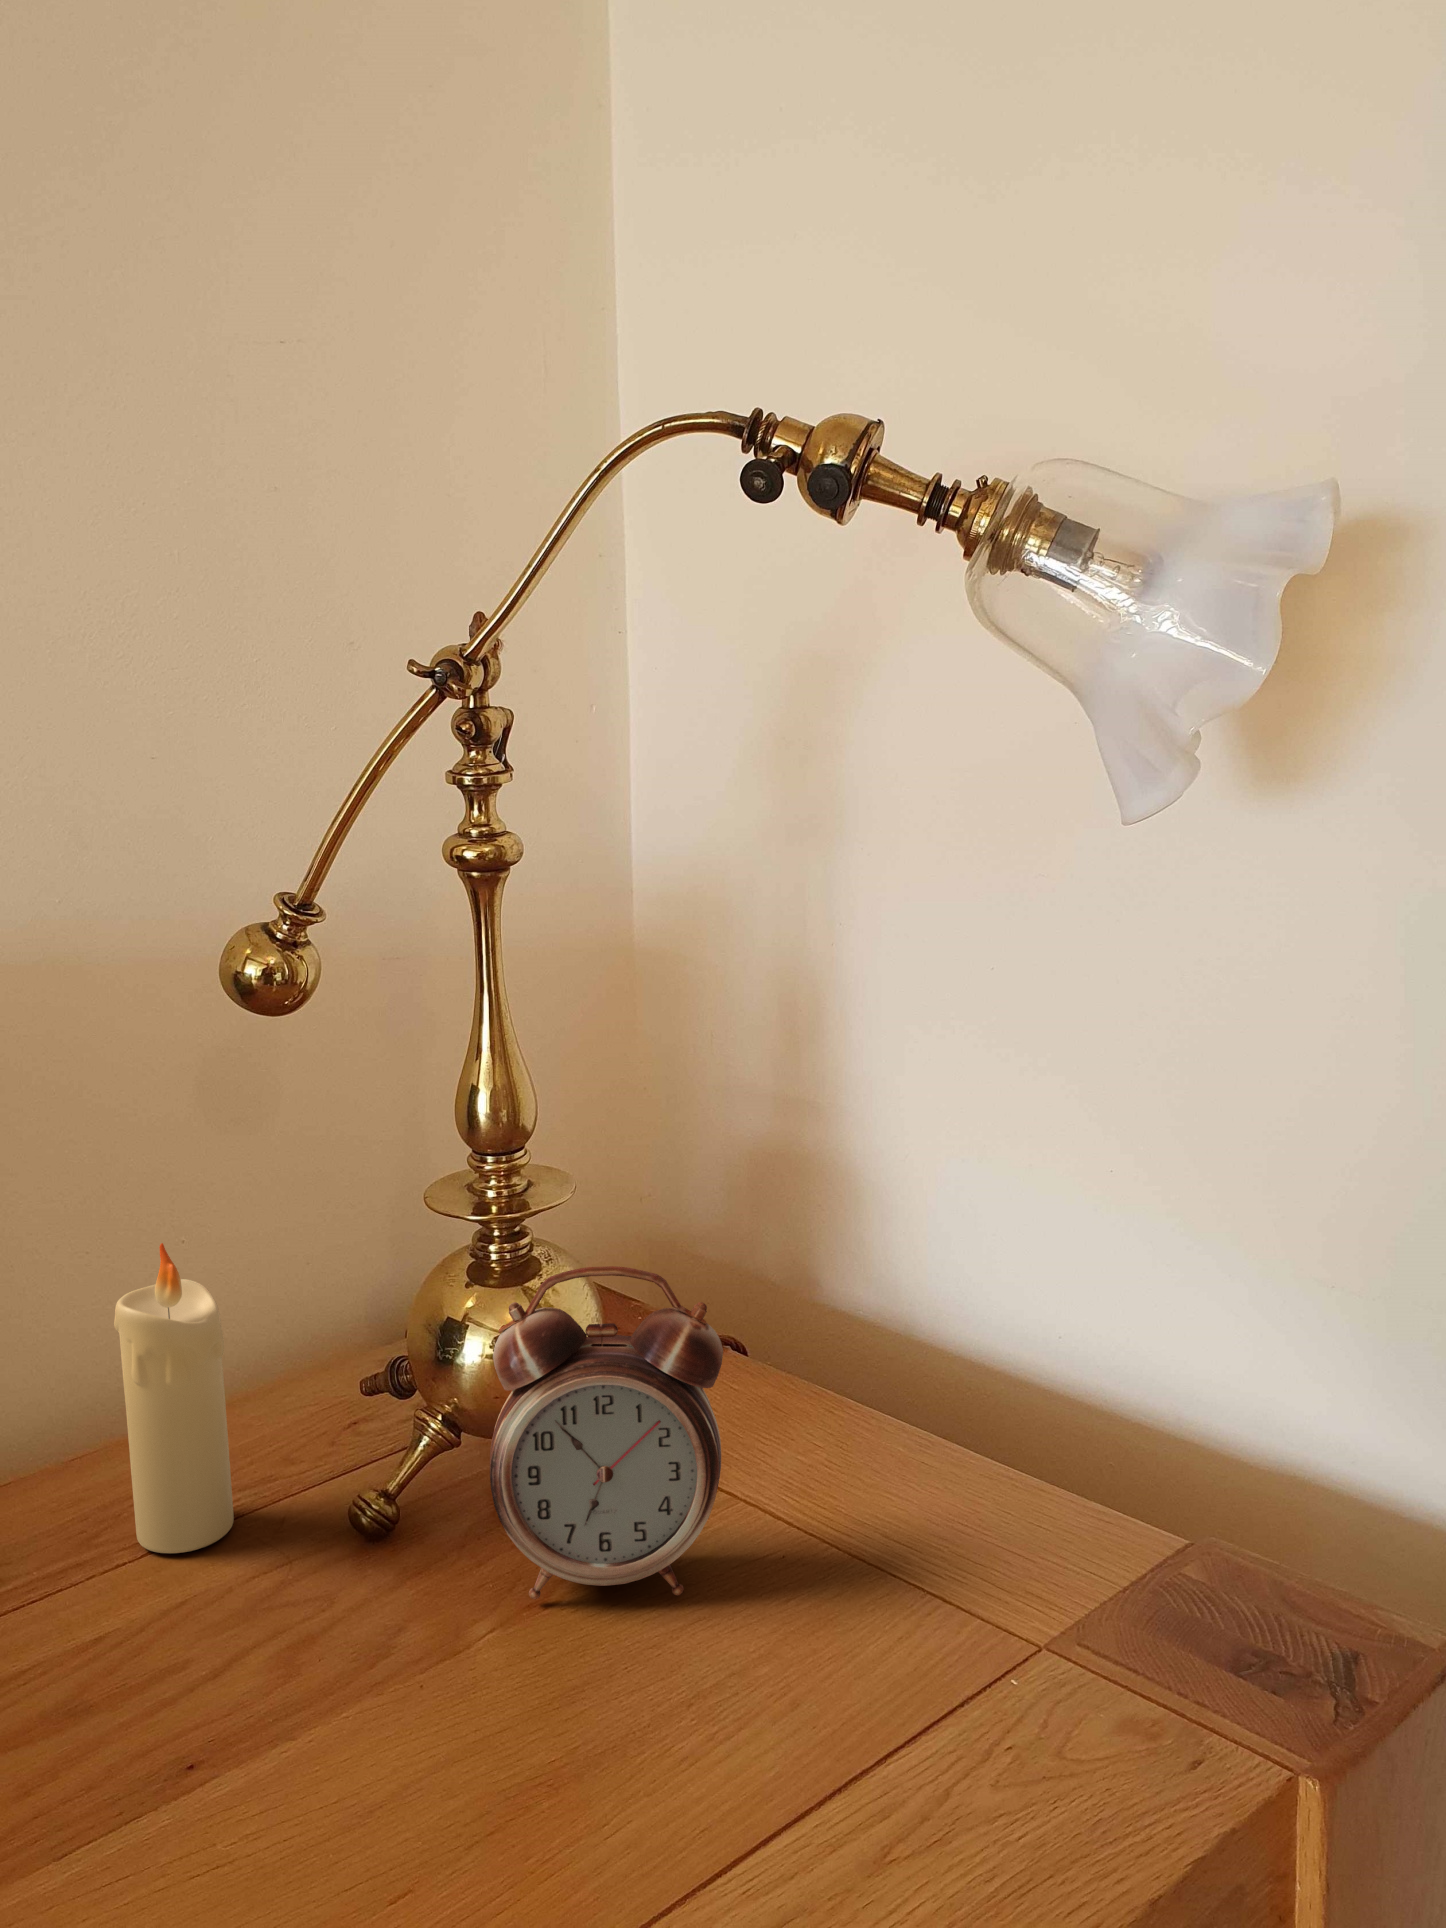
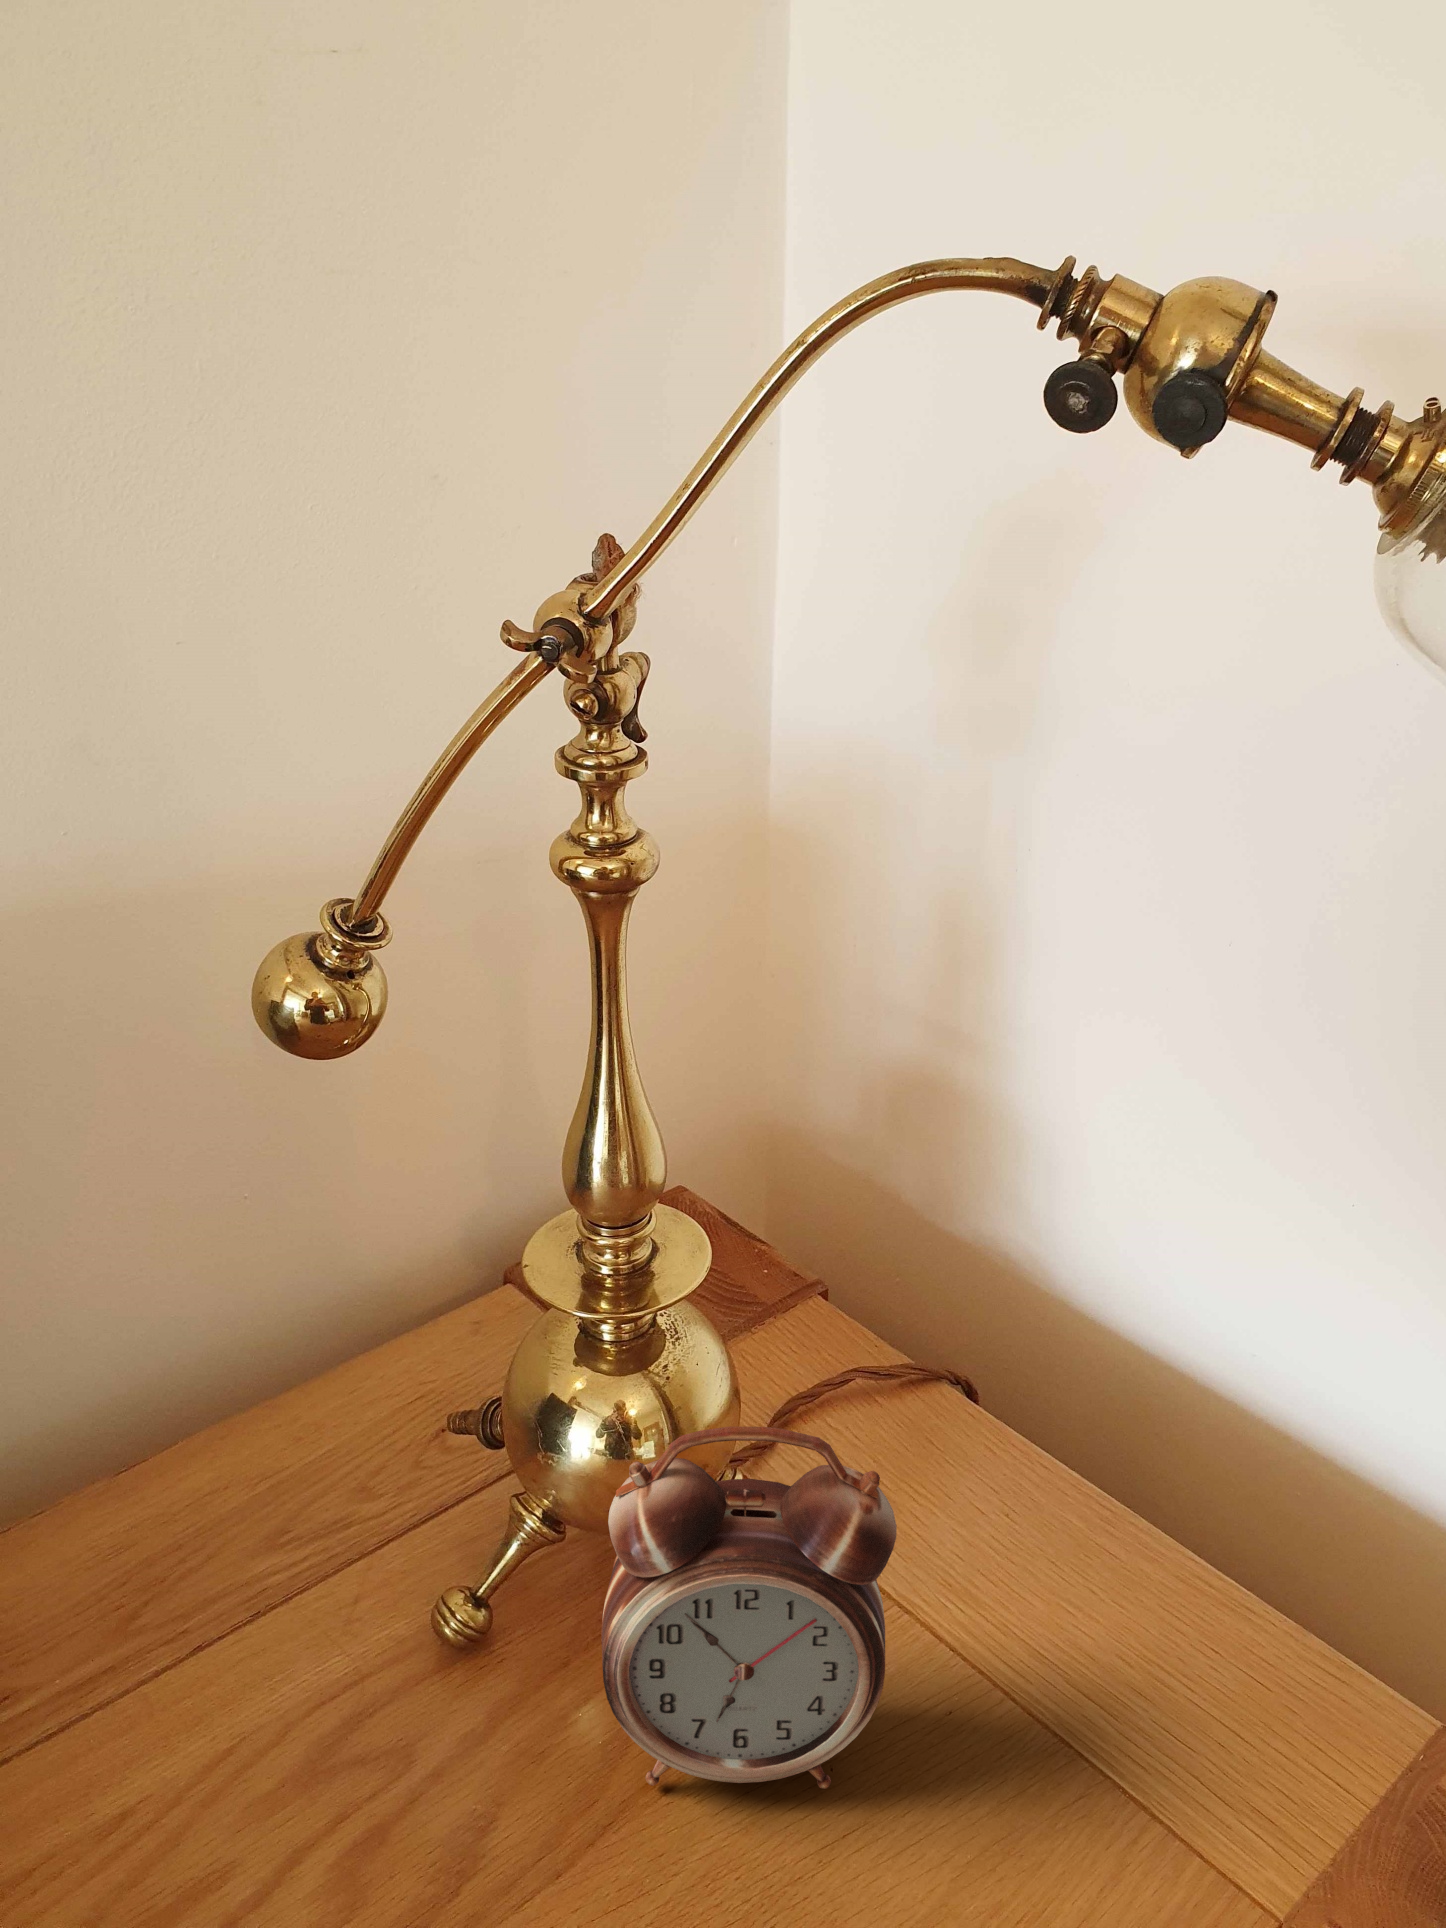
candle: present [114,1243,234,1553] -> none [143,1330,299,1654]

